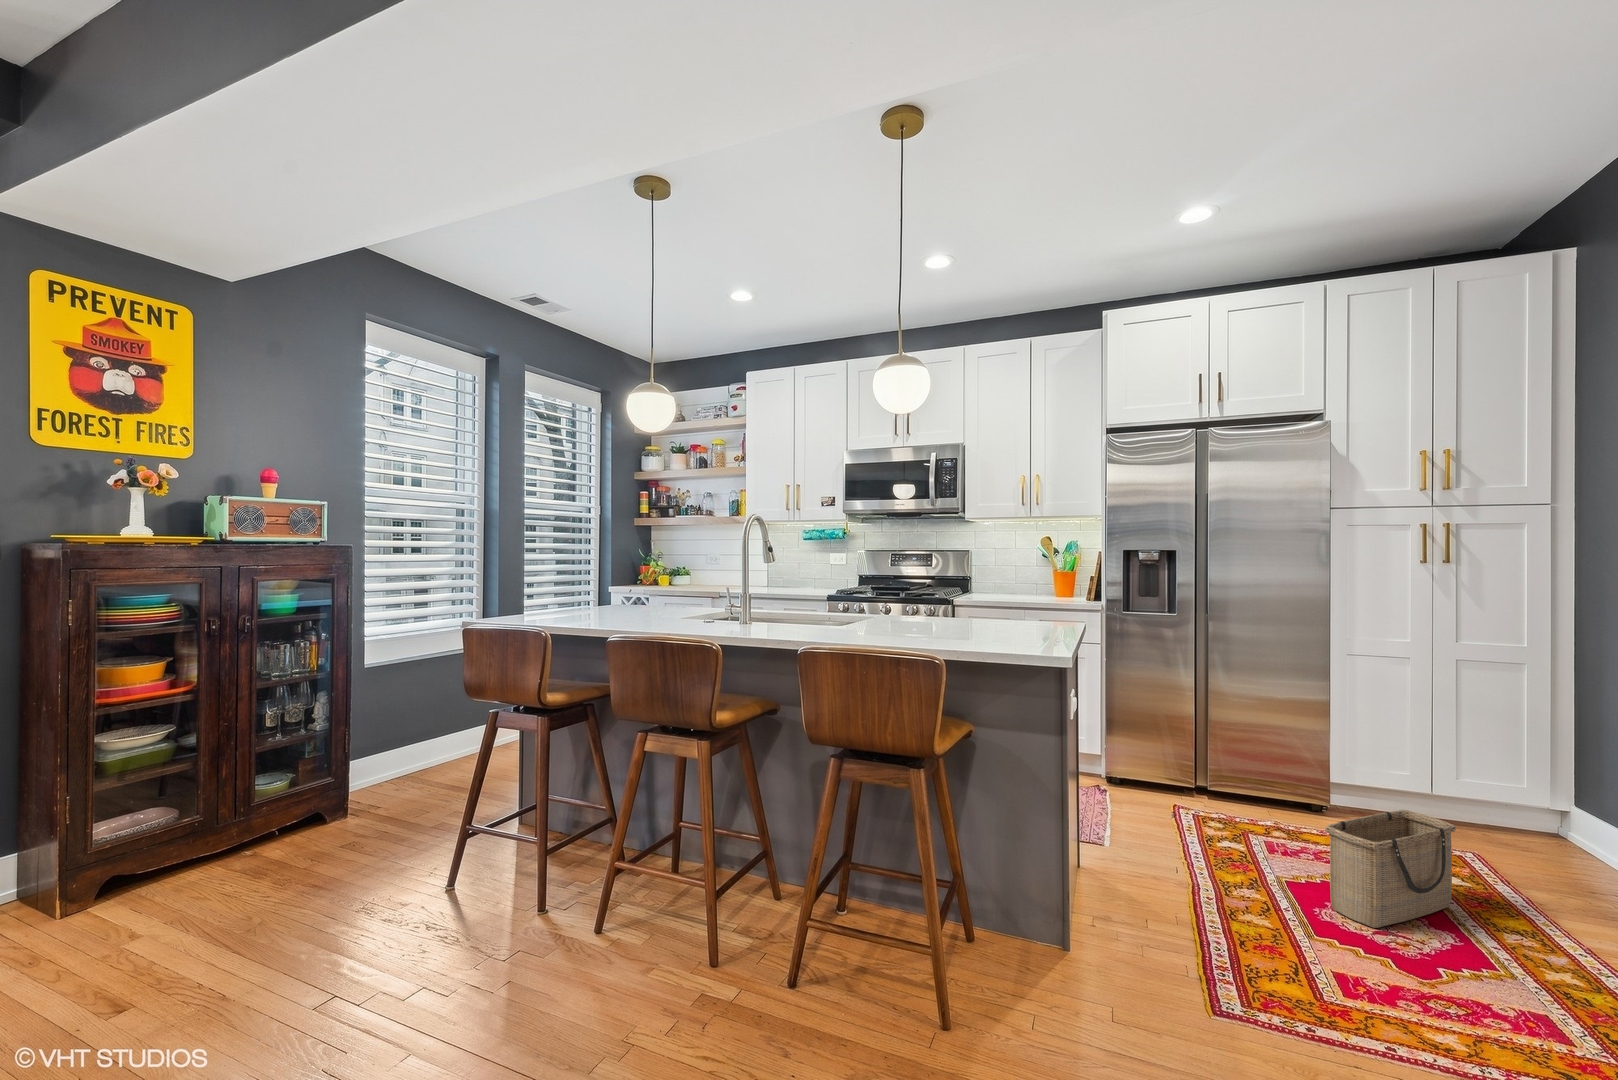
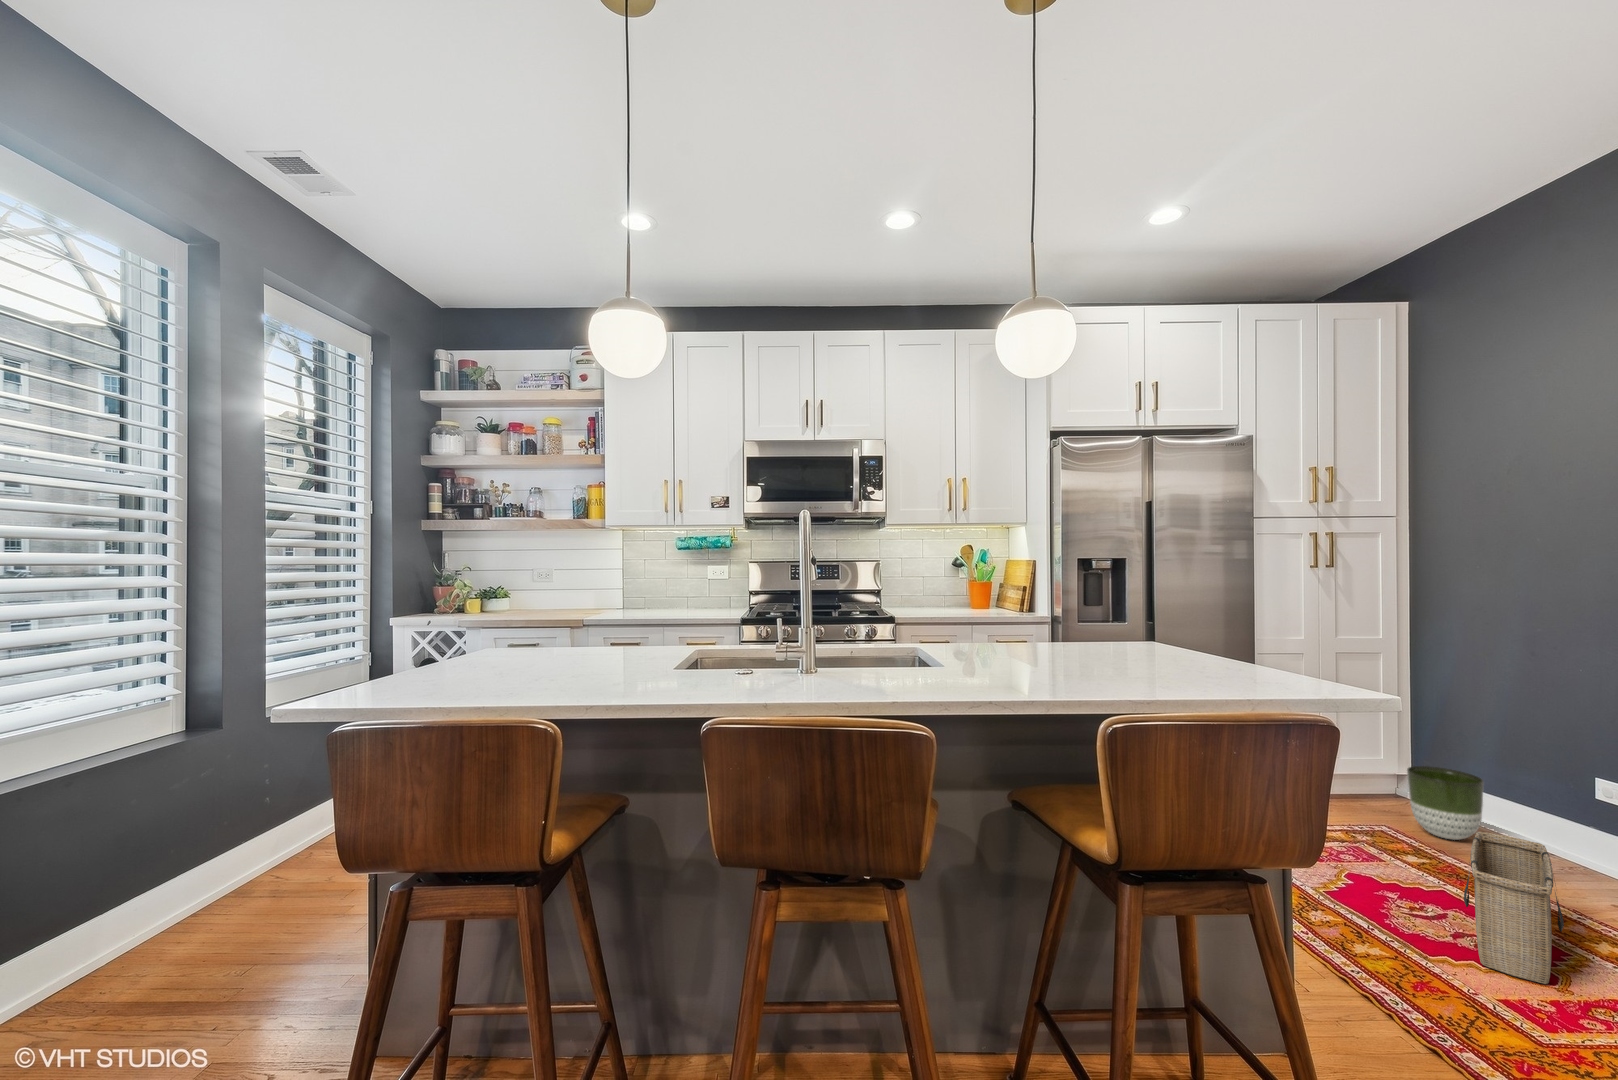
planter: none [1456,770,1537,847] -> present [1407,766,1484,840]

